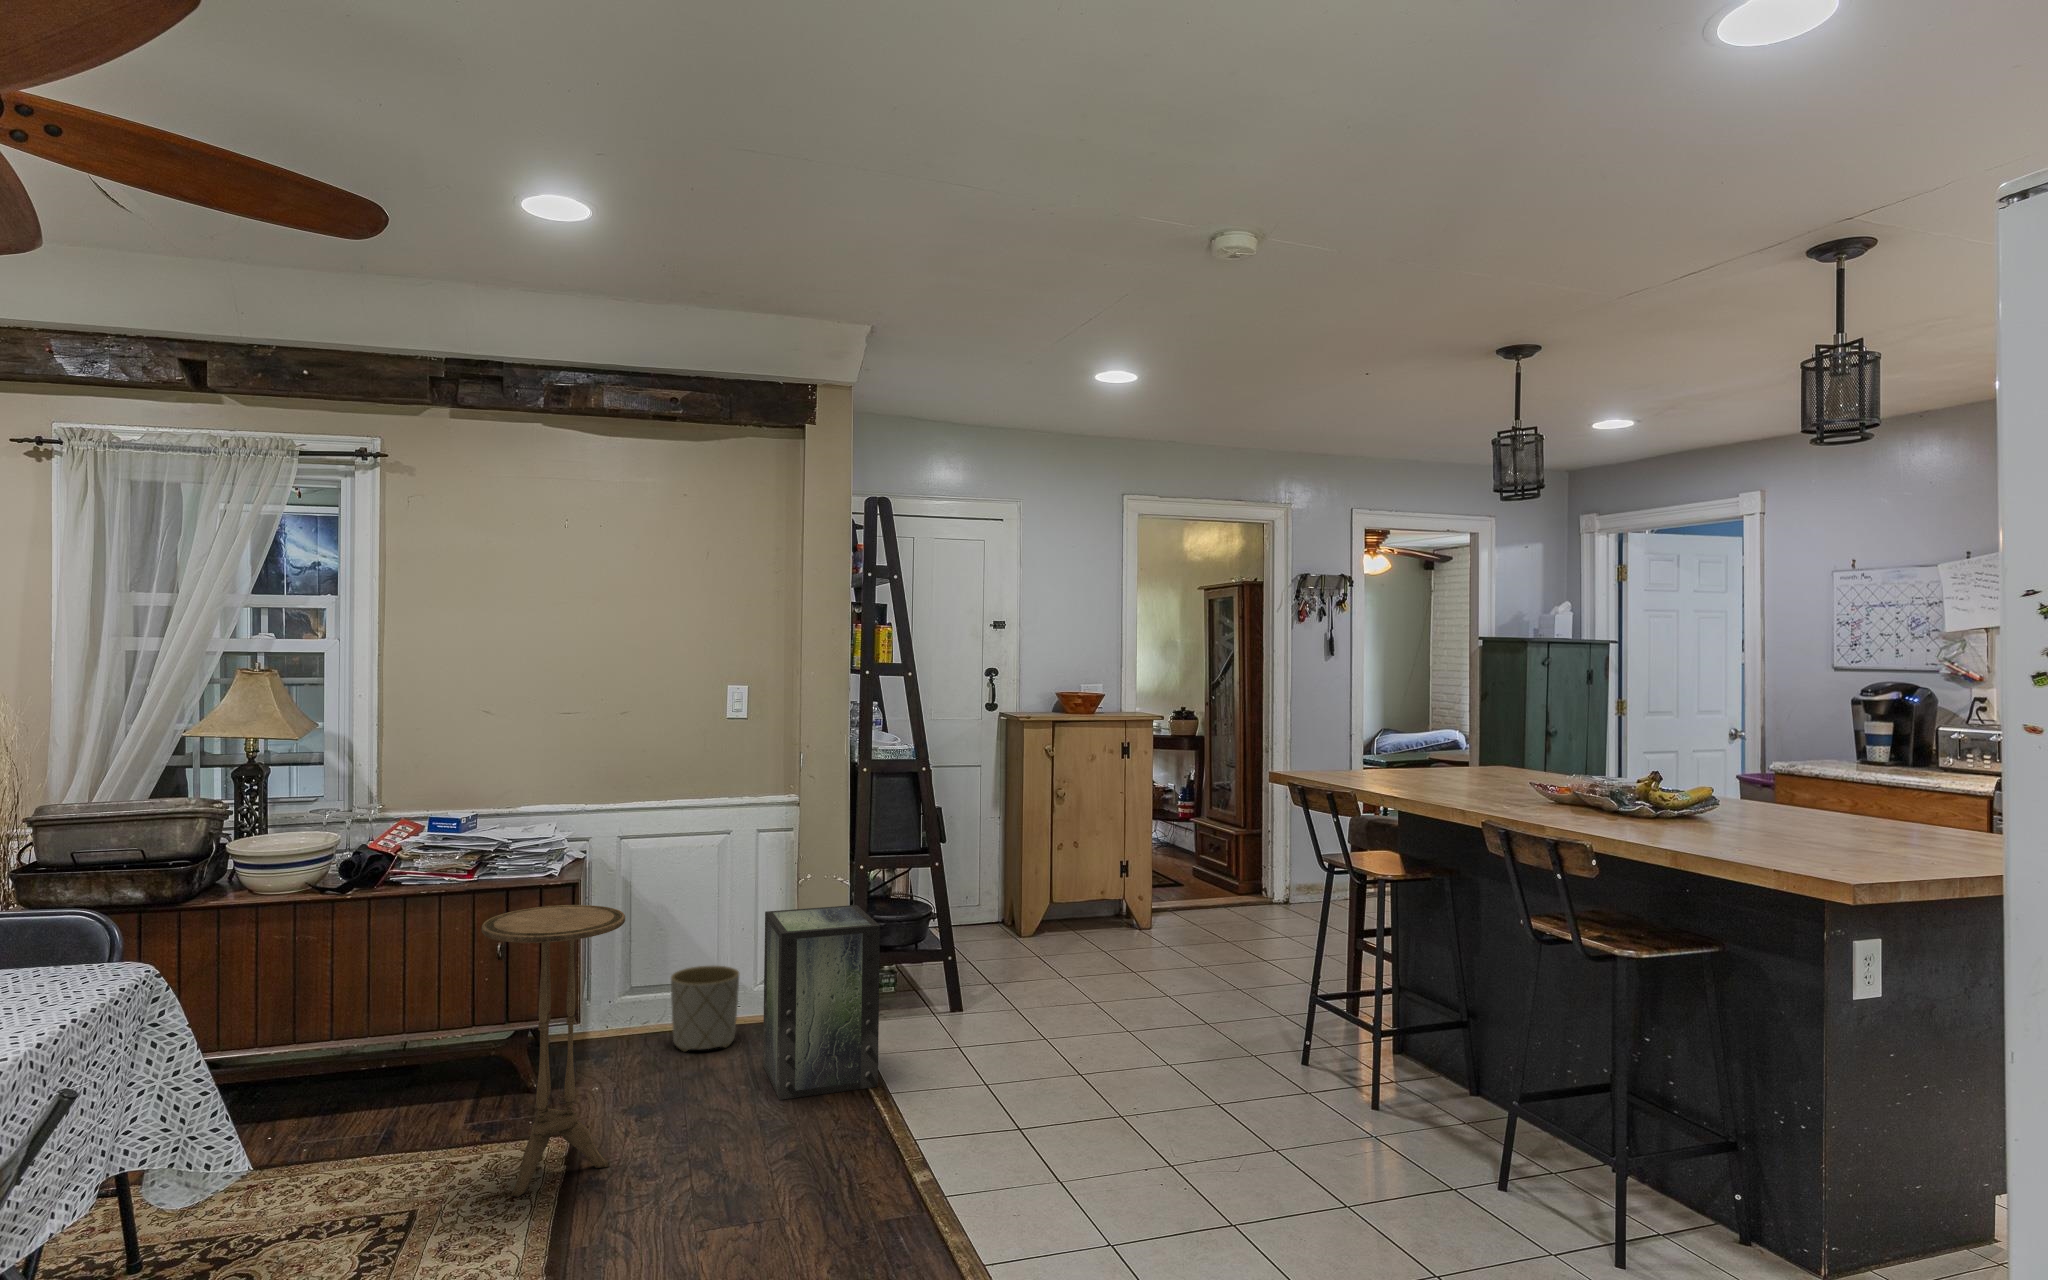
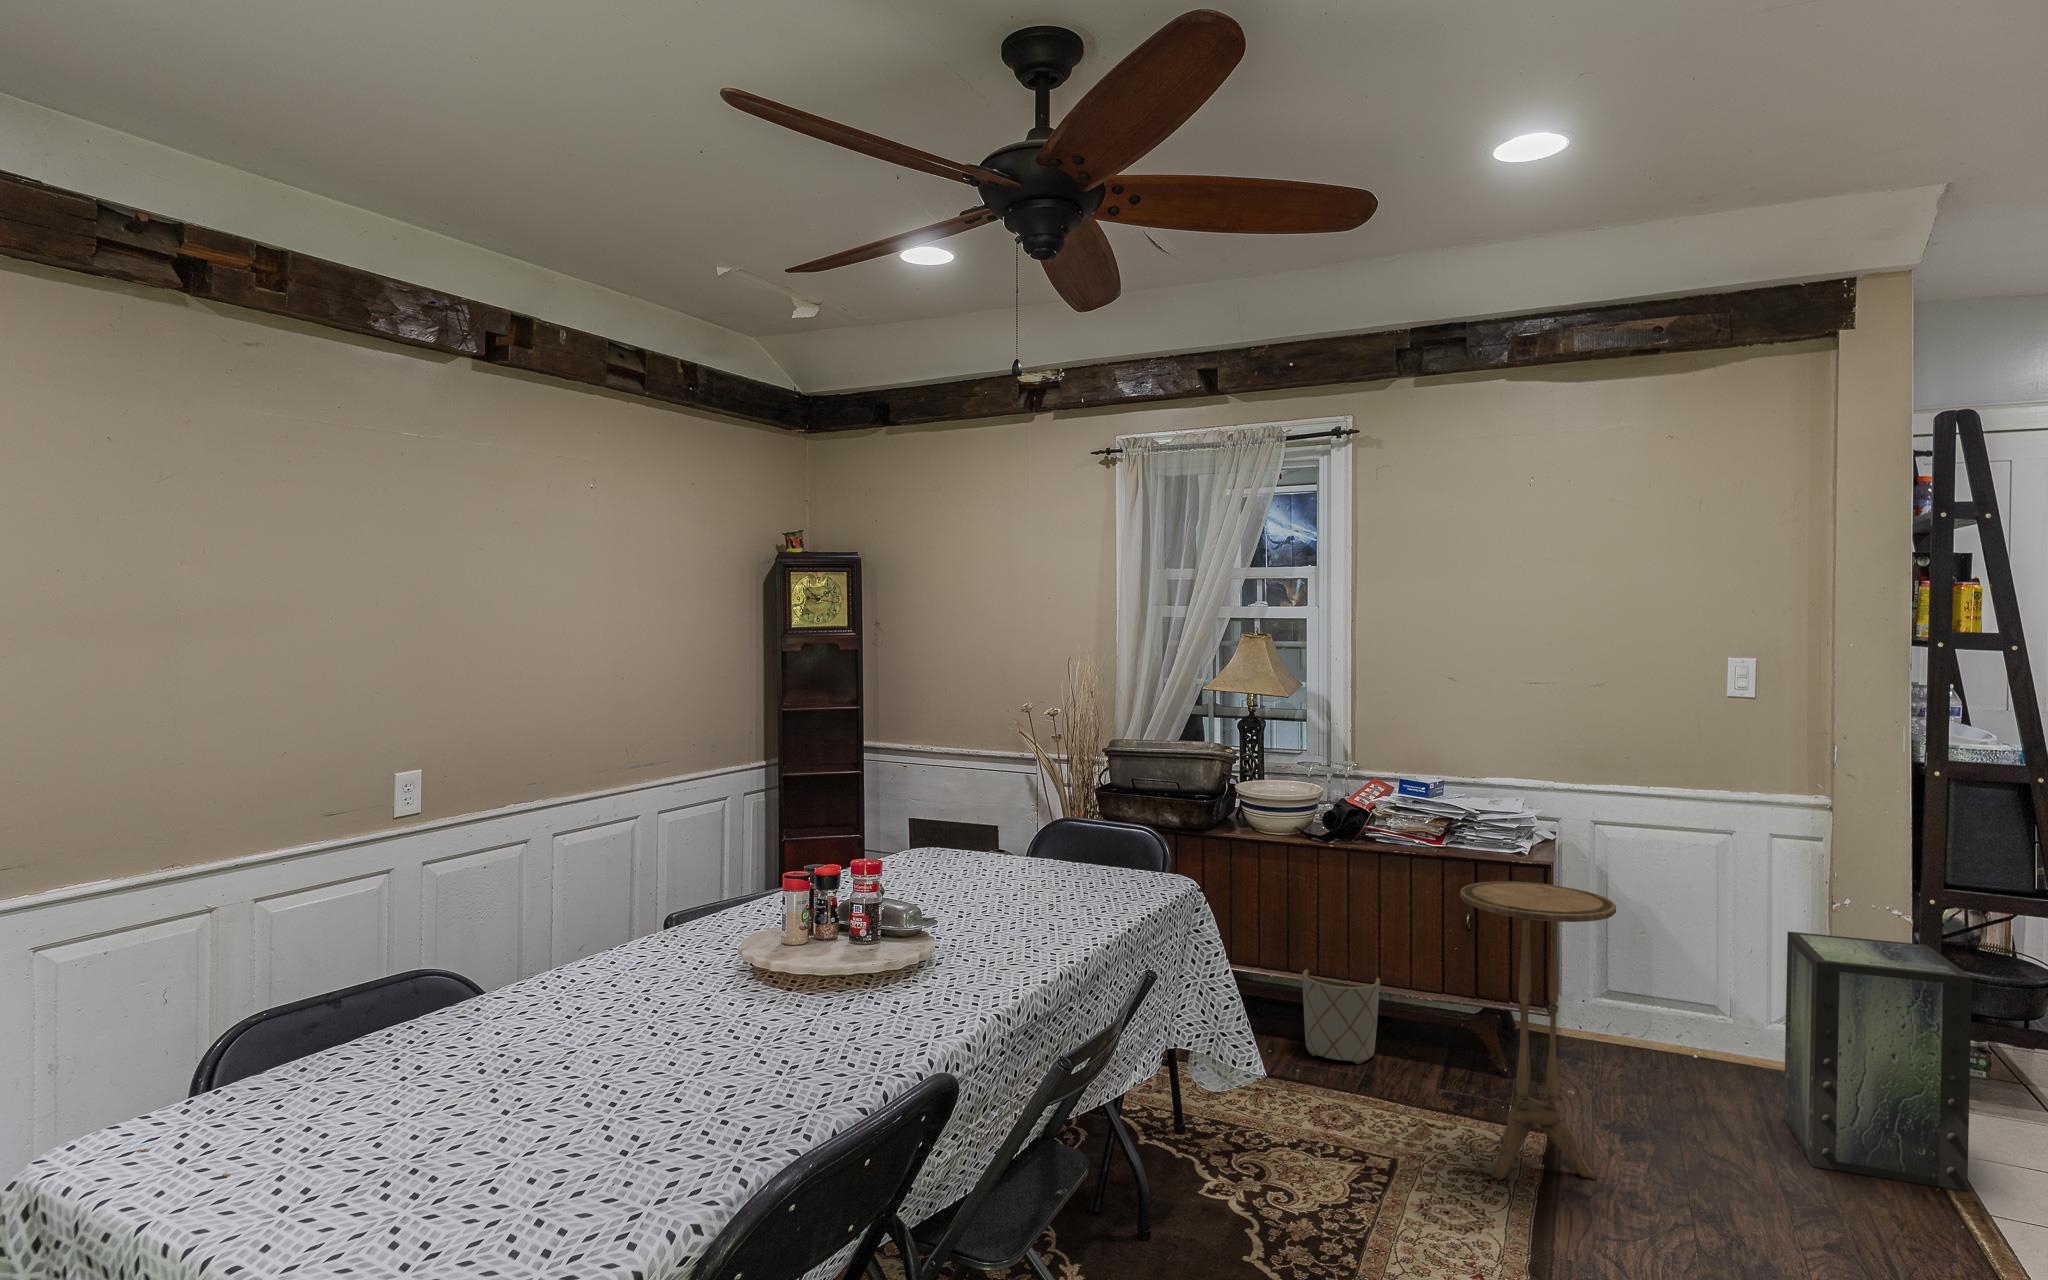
planter: present [671,966,739,1051] -> present [1303,969,1380,1064]

